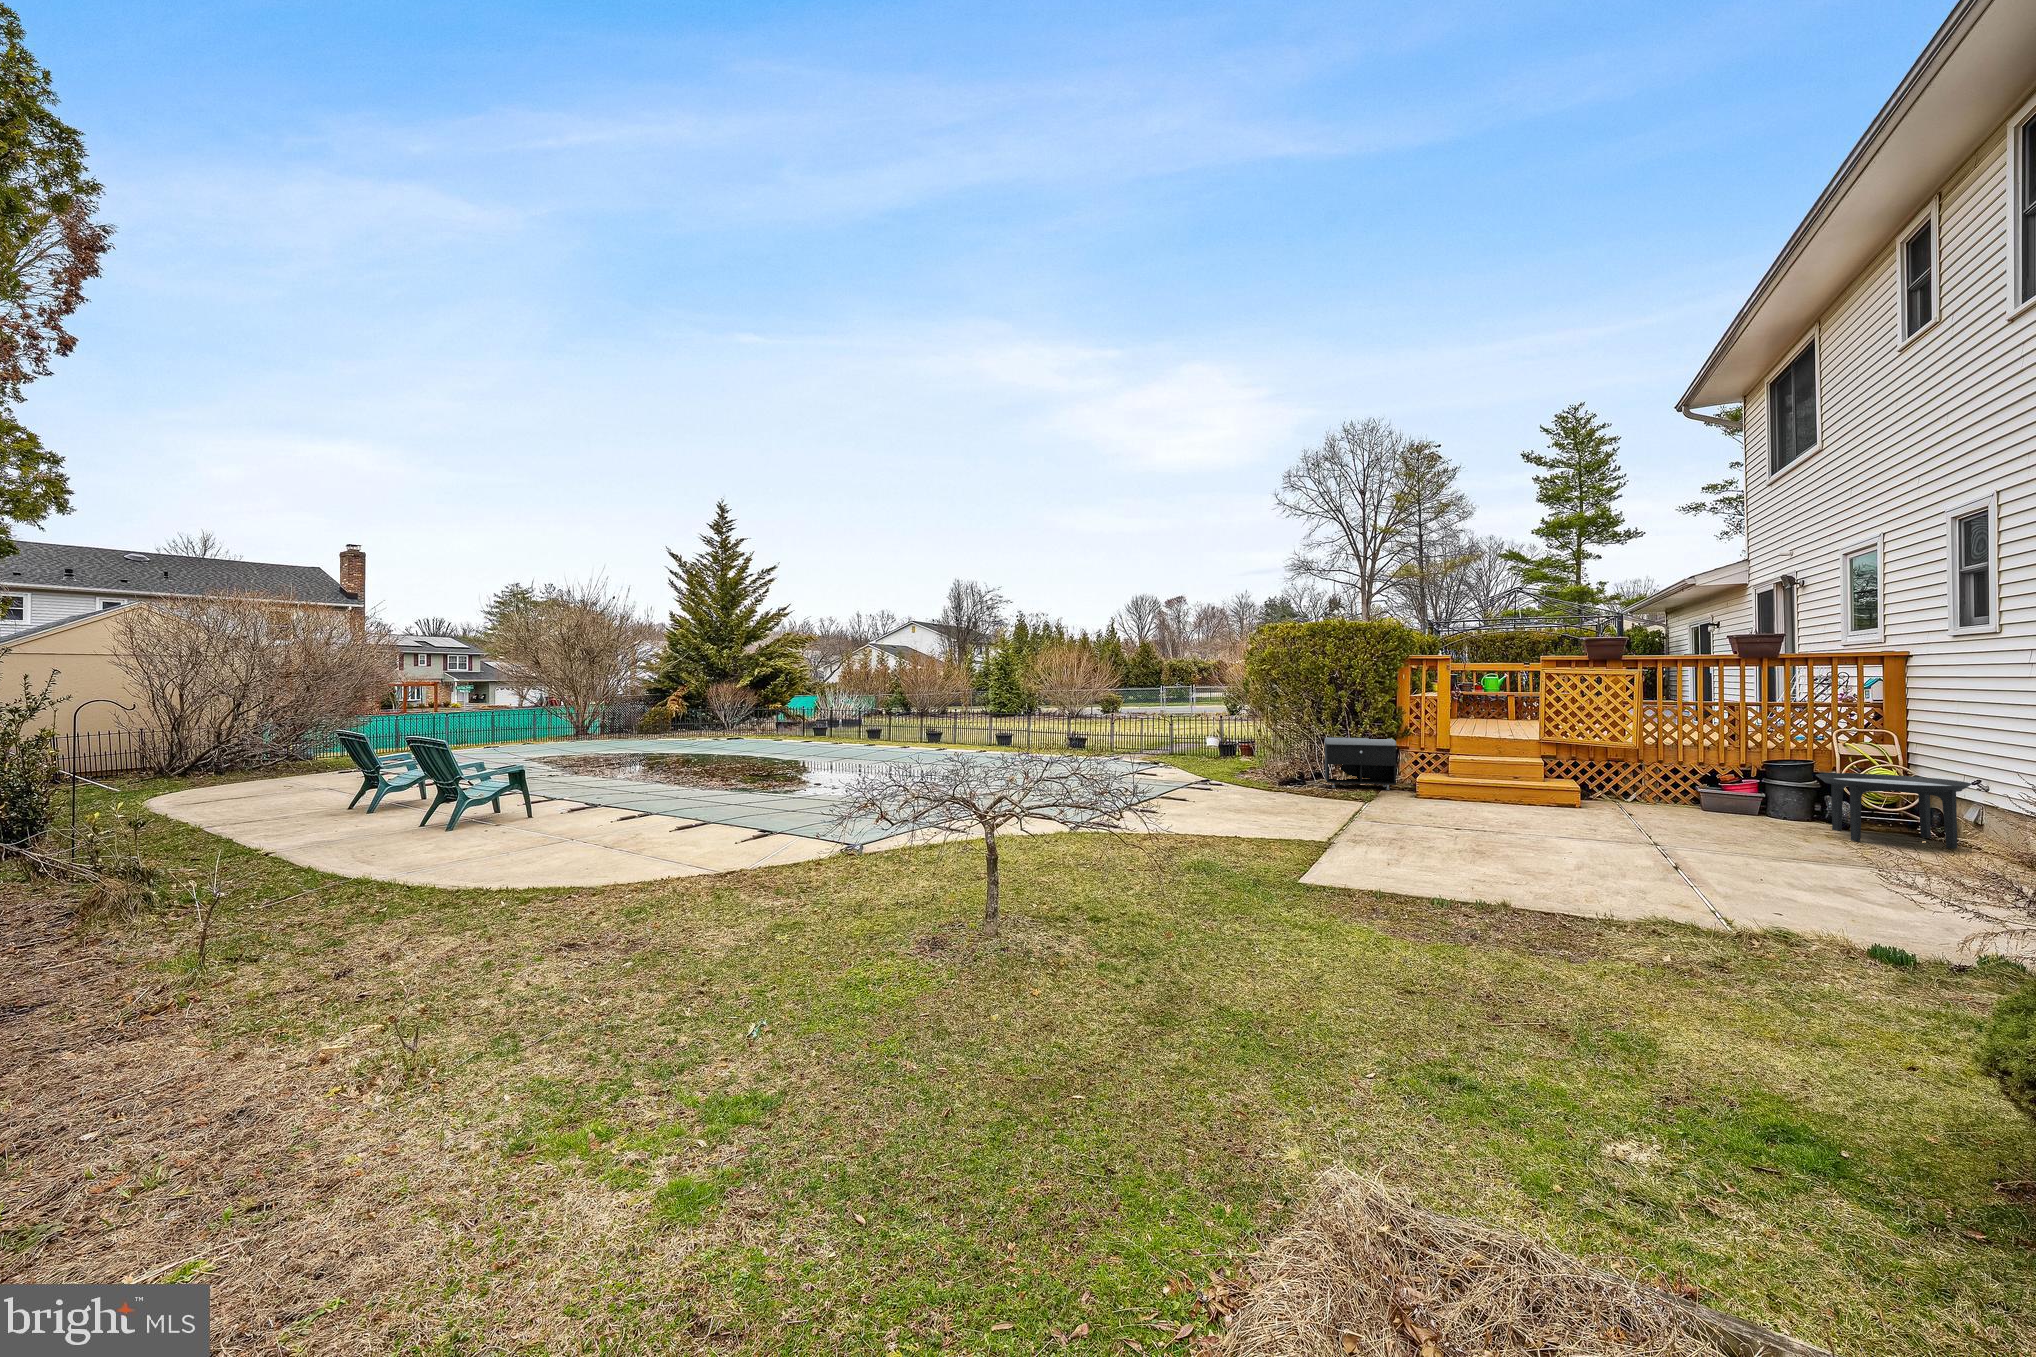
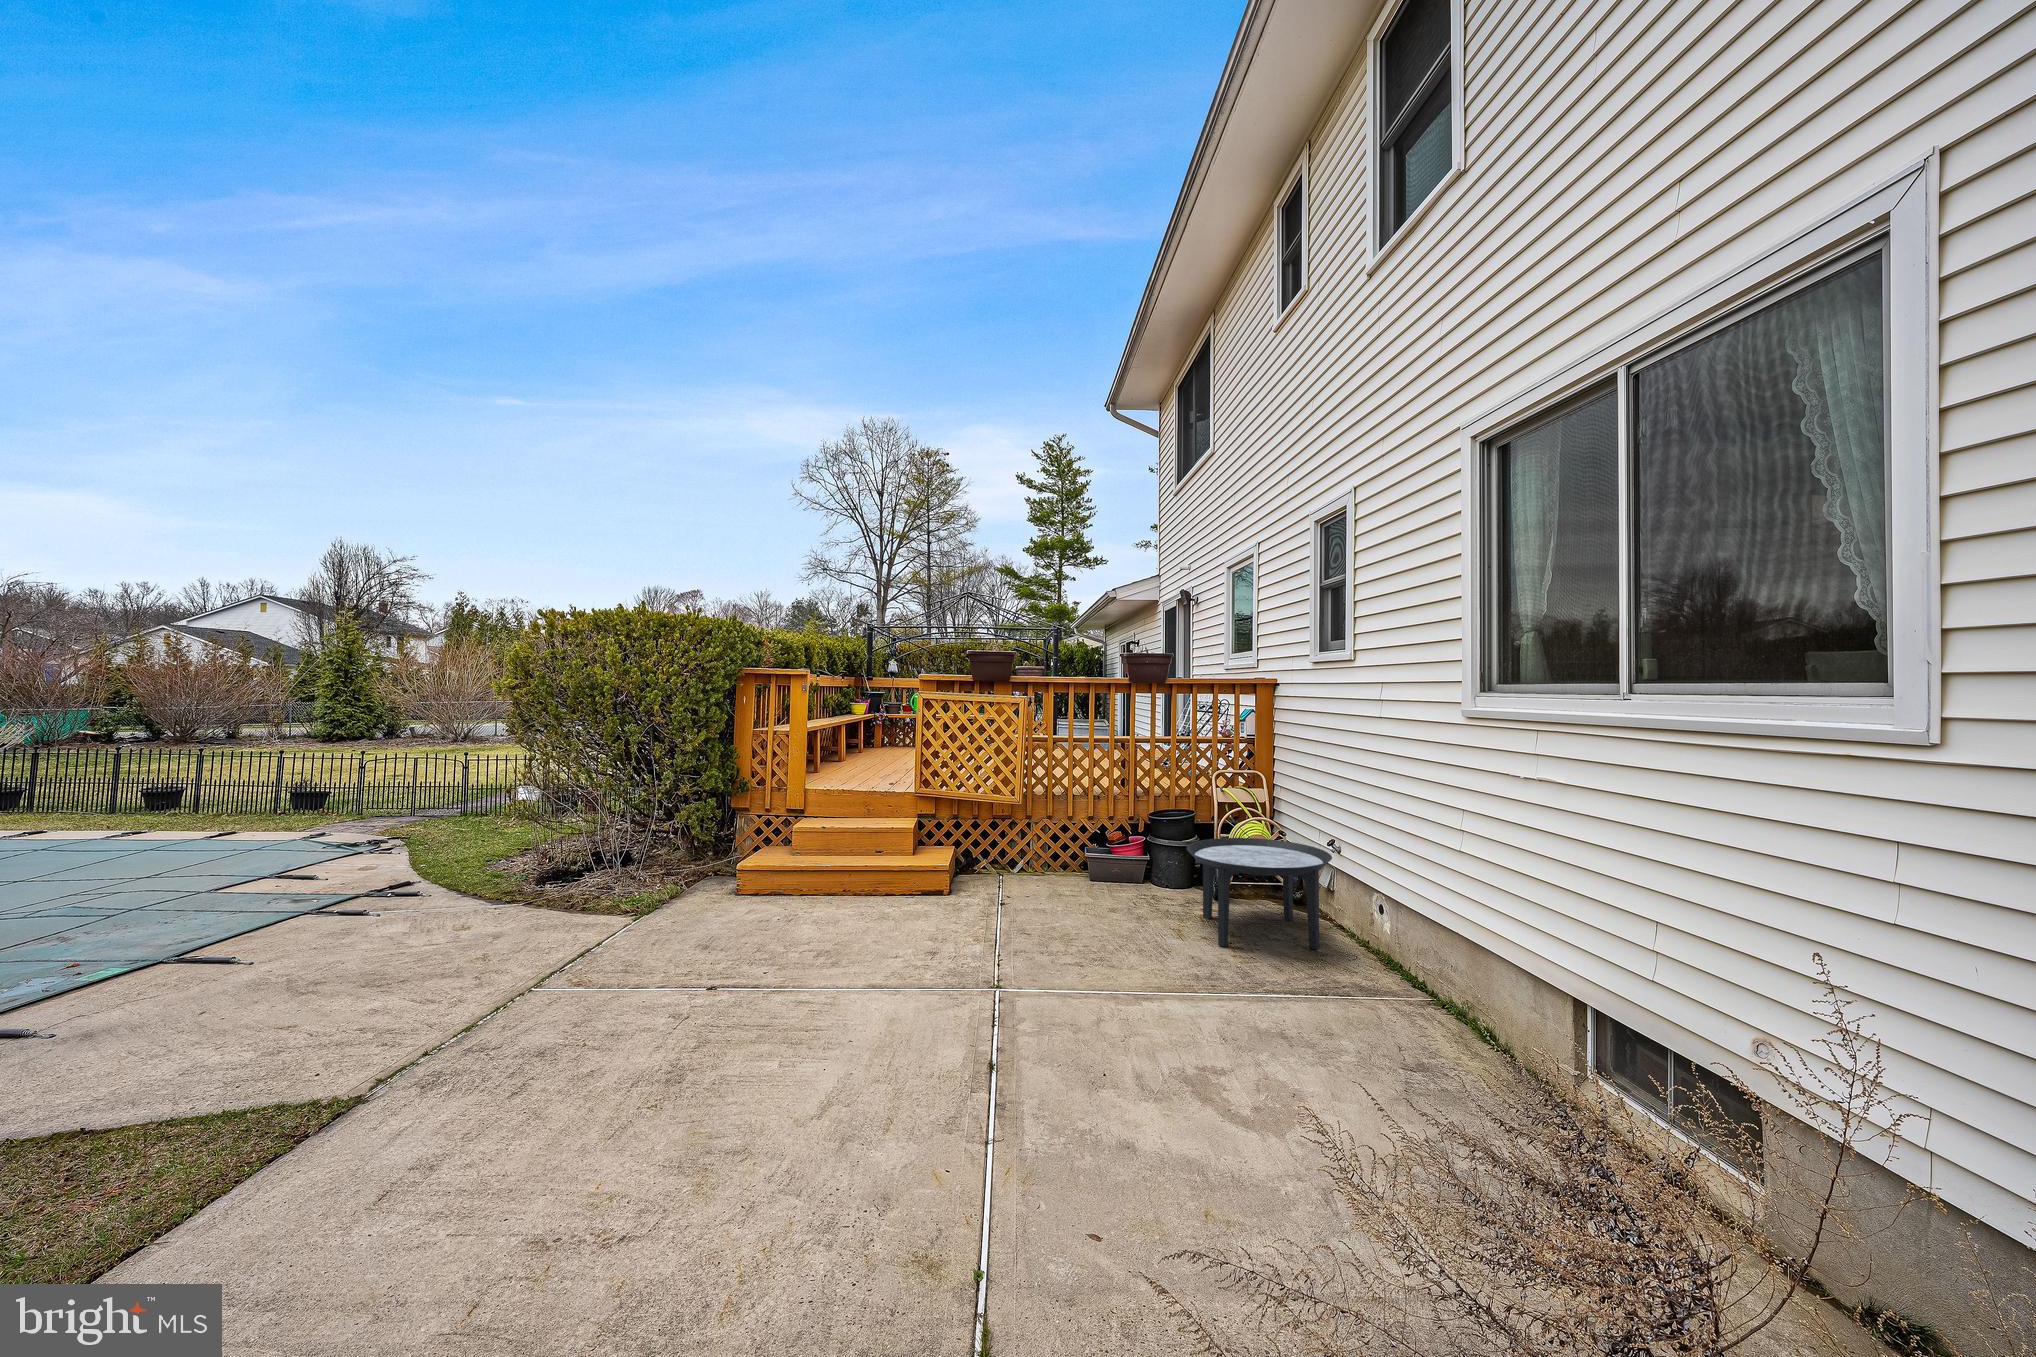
storage bench: present [1325,737,1396,790] -> none [599,797,723,887]

